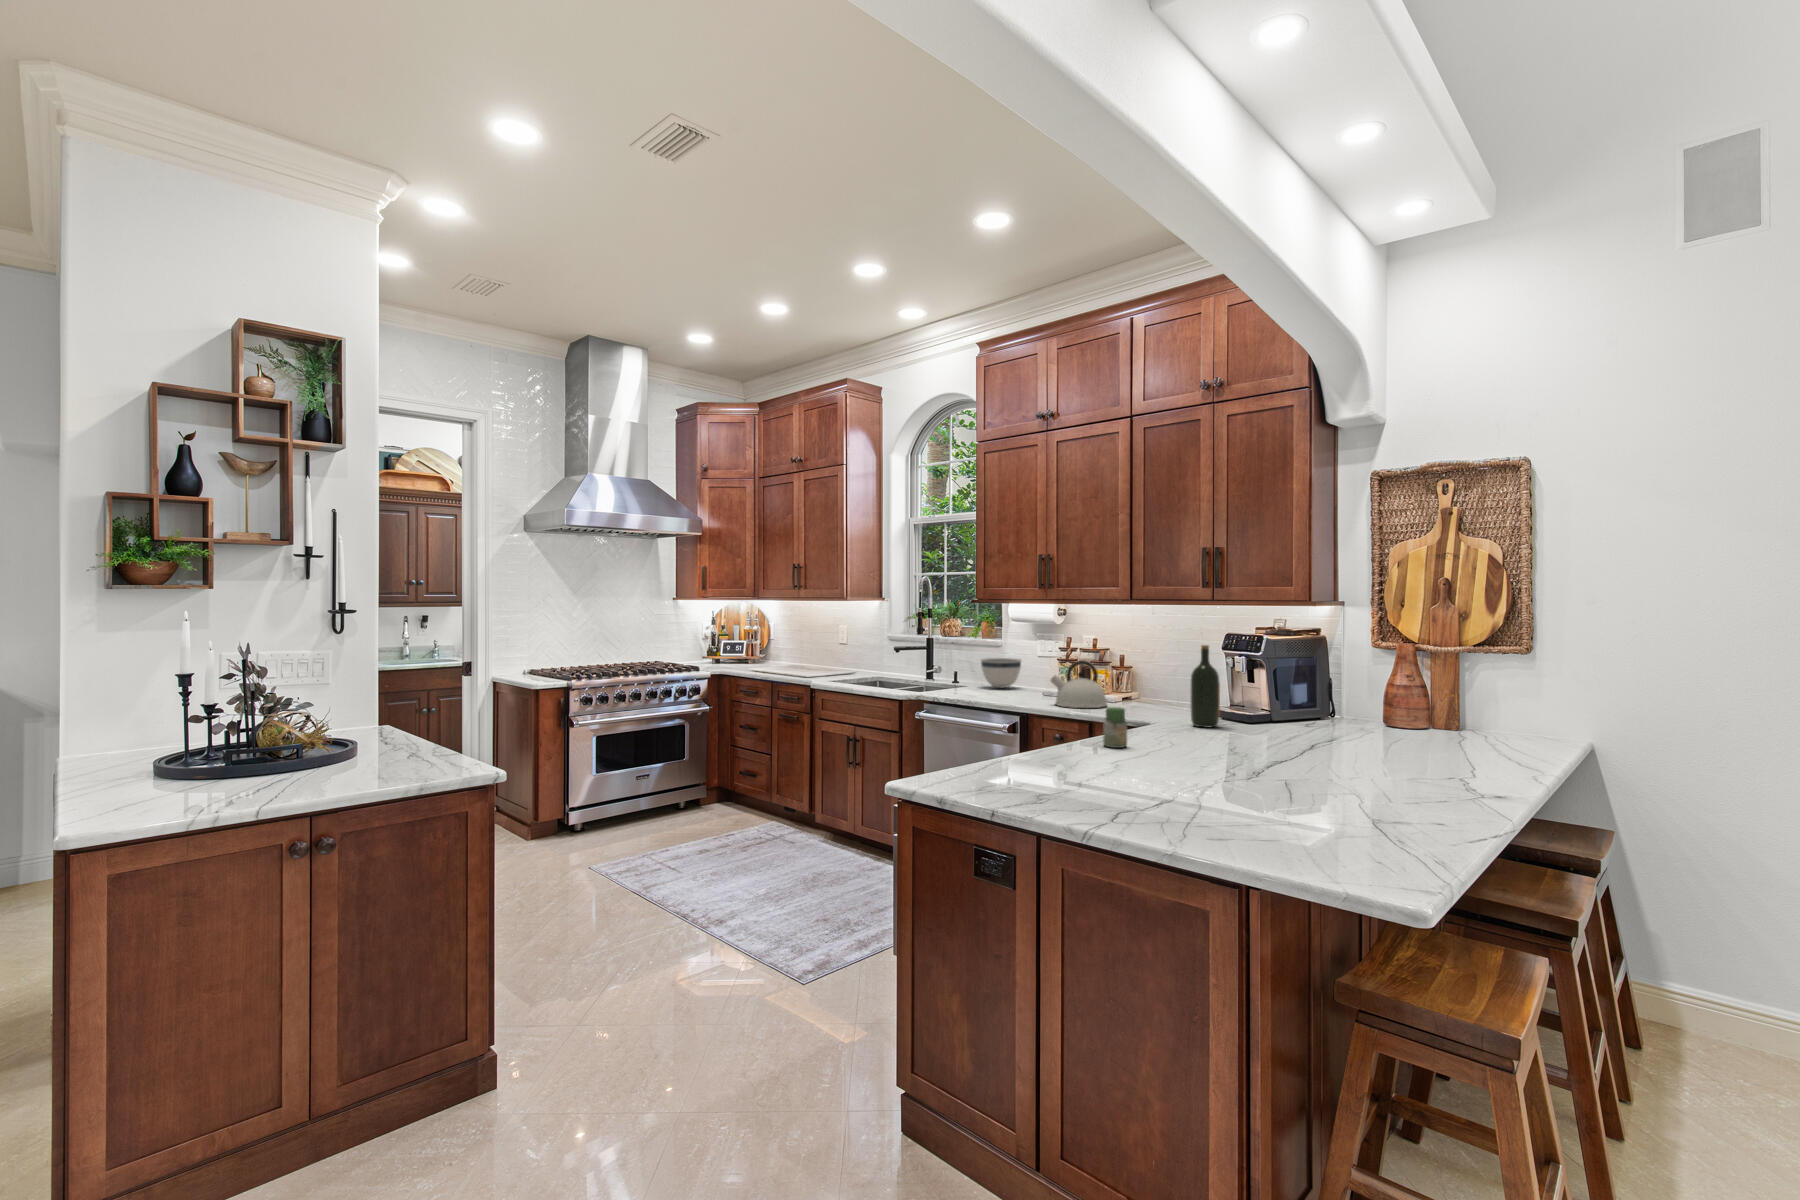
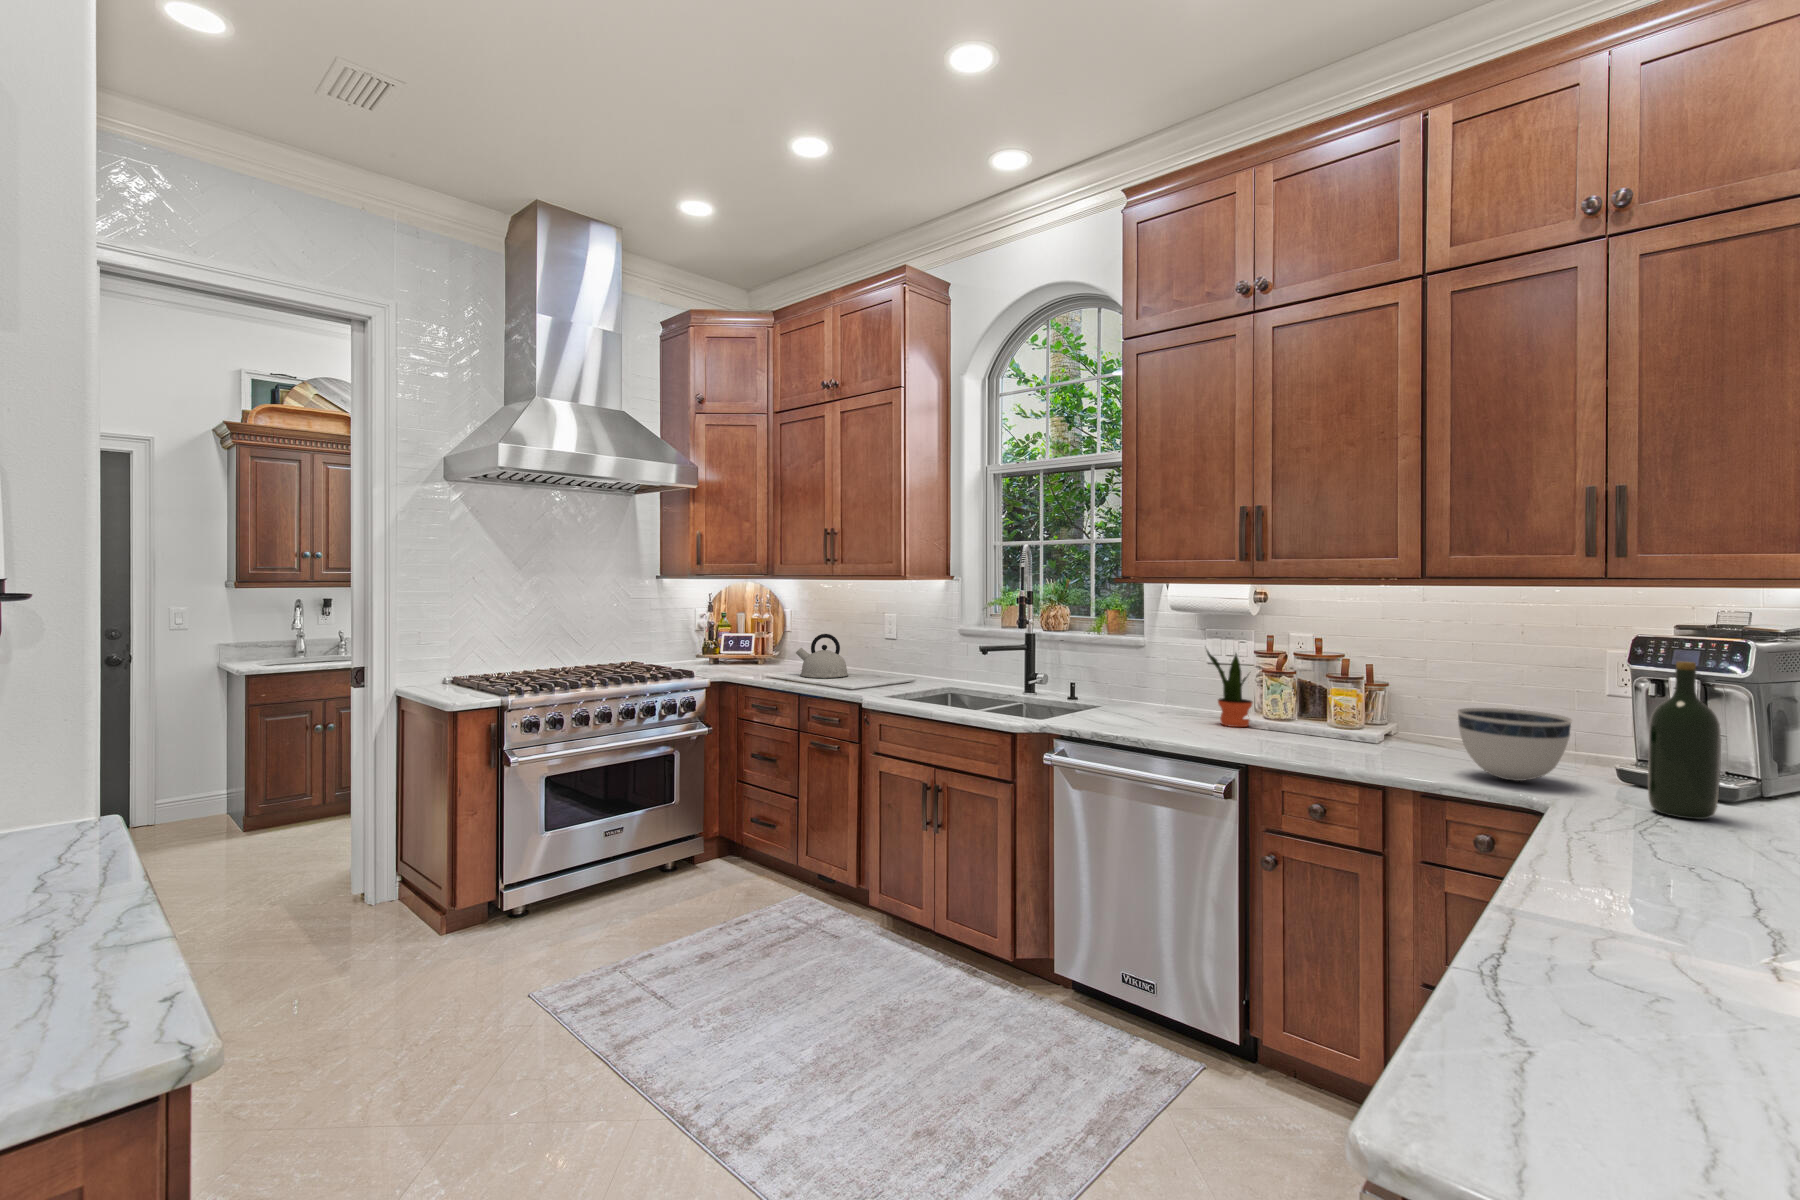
potted plant: none [1022,643,1051,695] -> present [1206,650,1252,727]
bowl: present [981,658,1021,688] -> present [1457,708,1572,781]
kettle: present [1051,660,1107,708] -> present [796,634,848,678]
jar: present [1103,707,1127,748] -> none [1652,811,1725,911]

